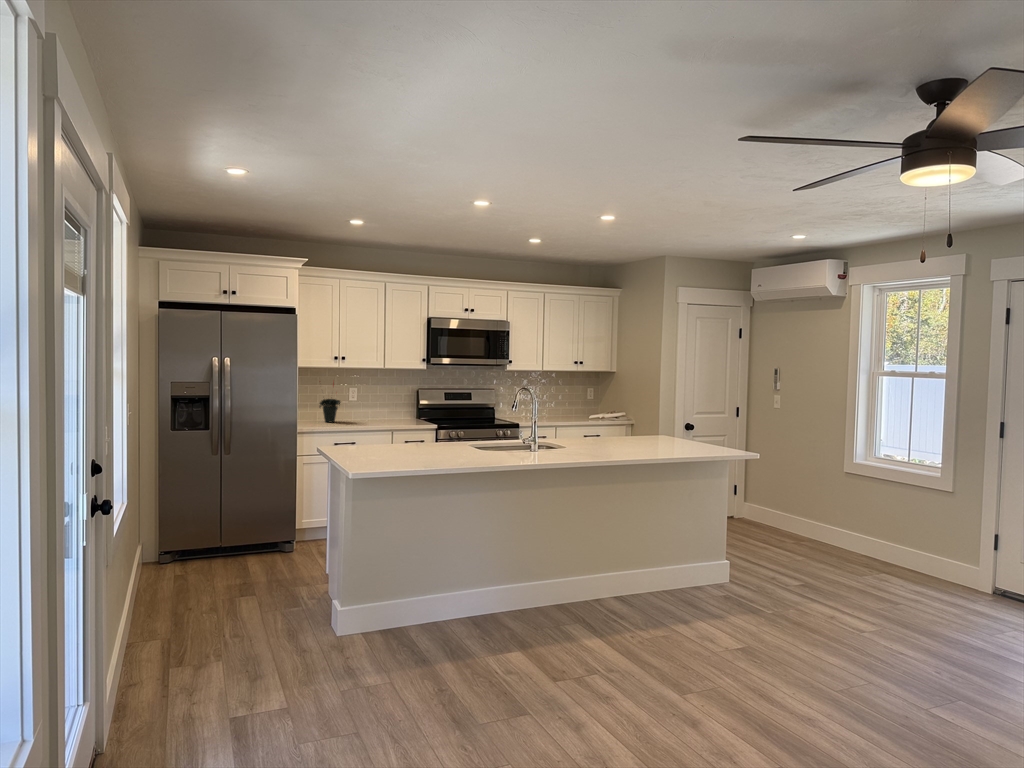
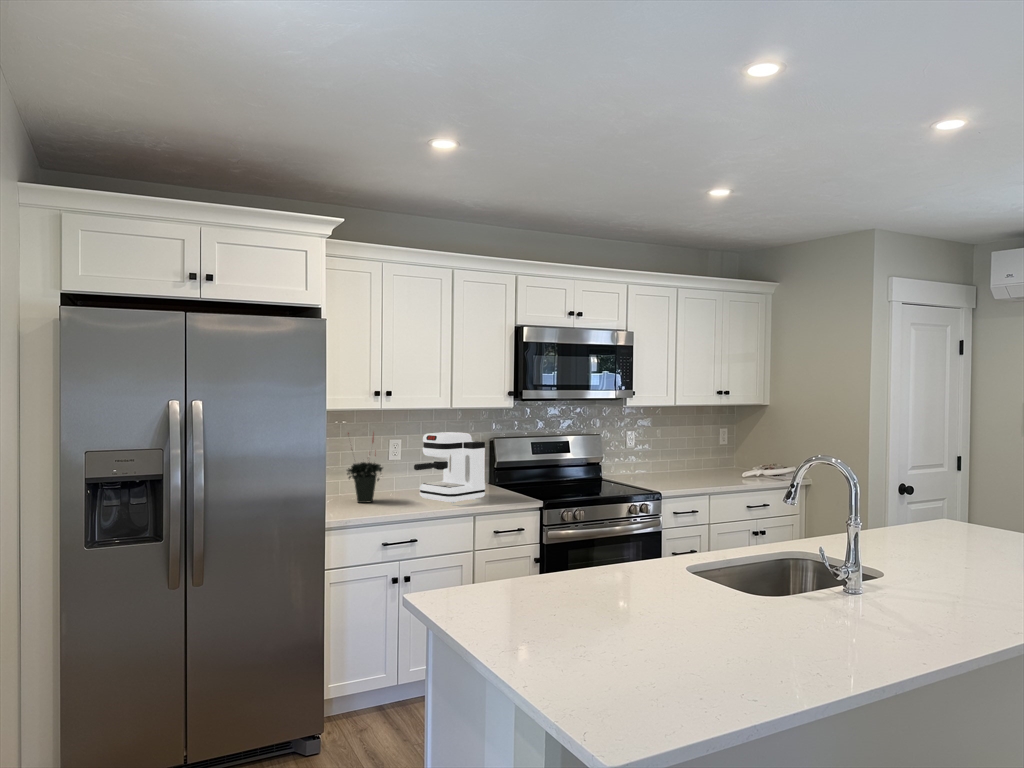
coffee maker: none [359,383,404,424] -> present [414,432,485,503]

